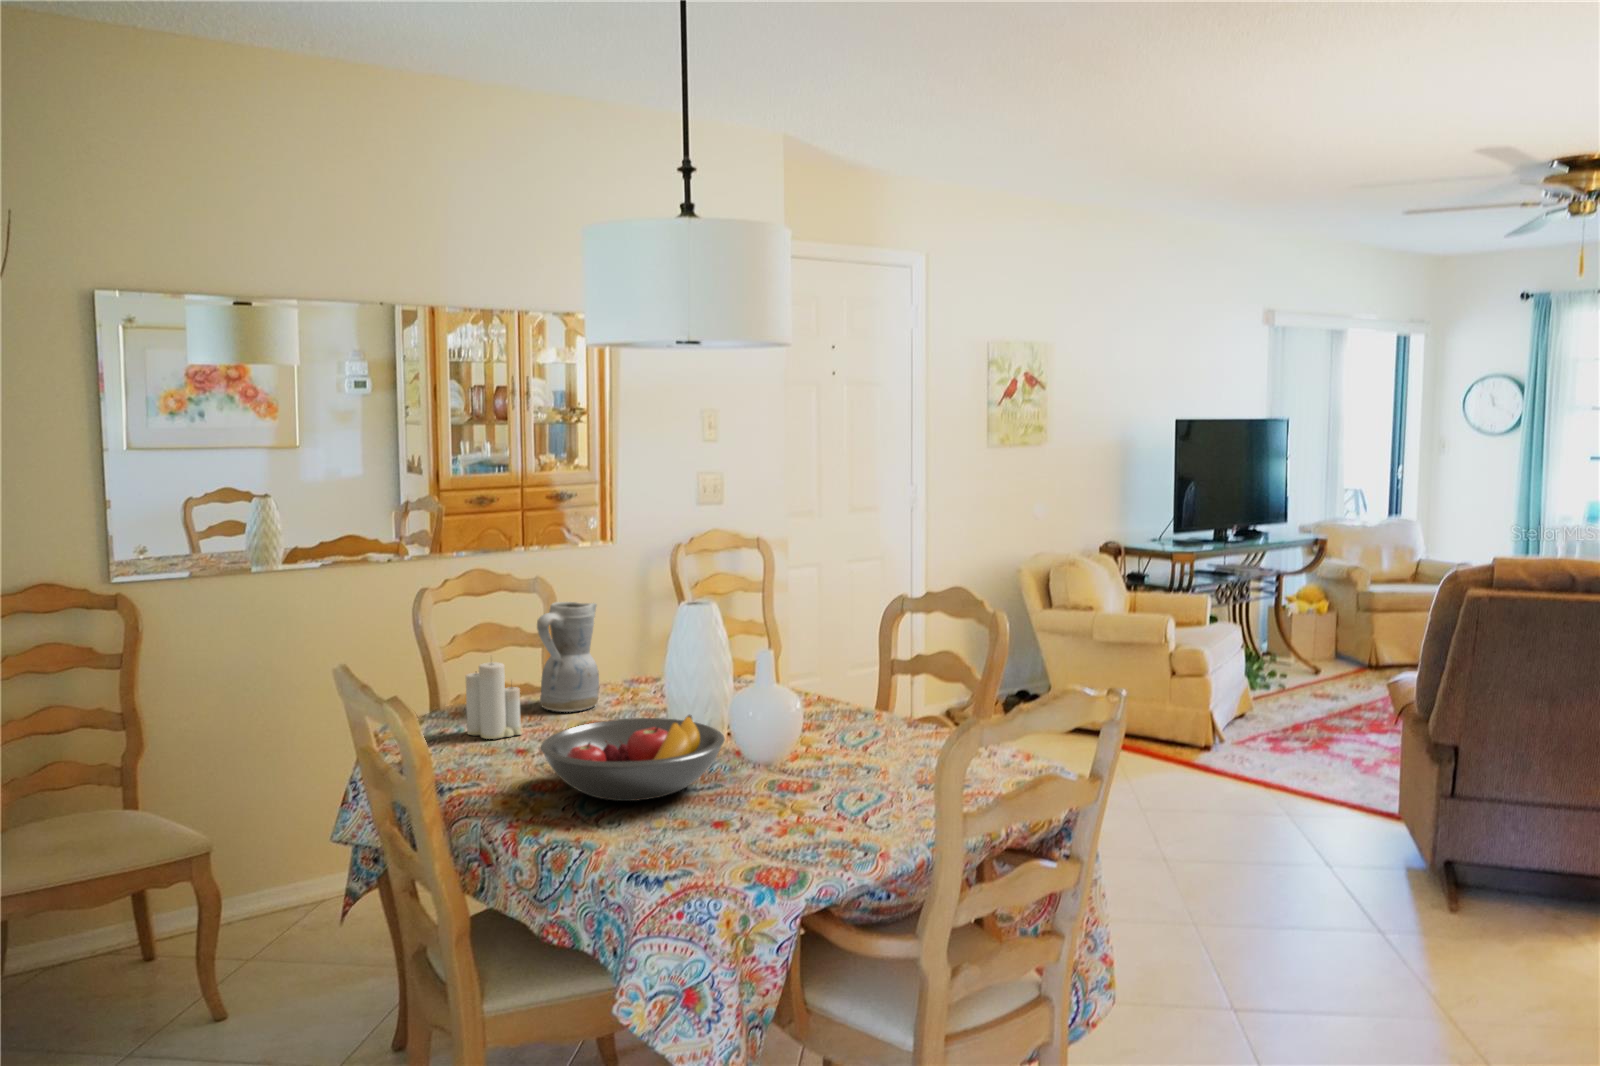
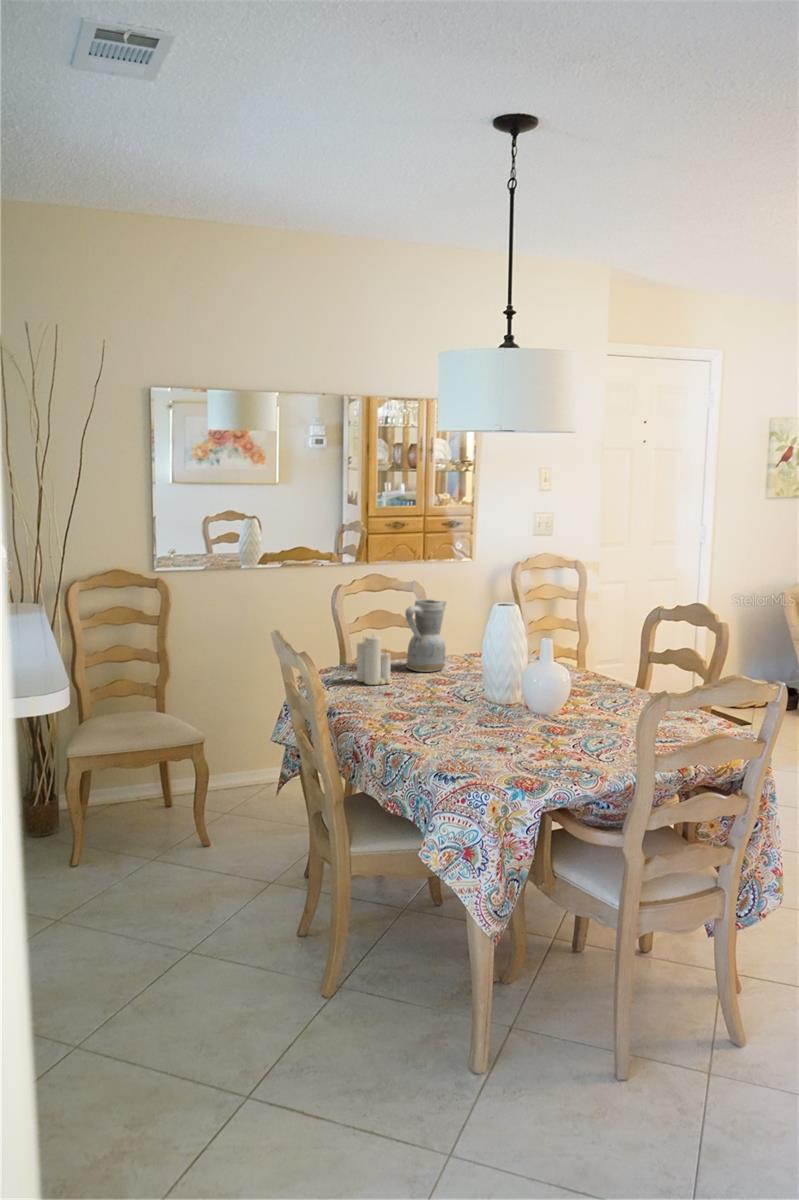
fruit bowl: present [541,715,725,801] -> none [394,678,514,730]

